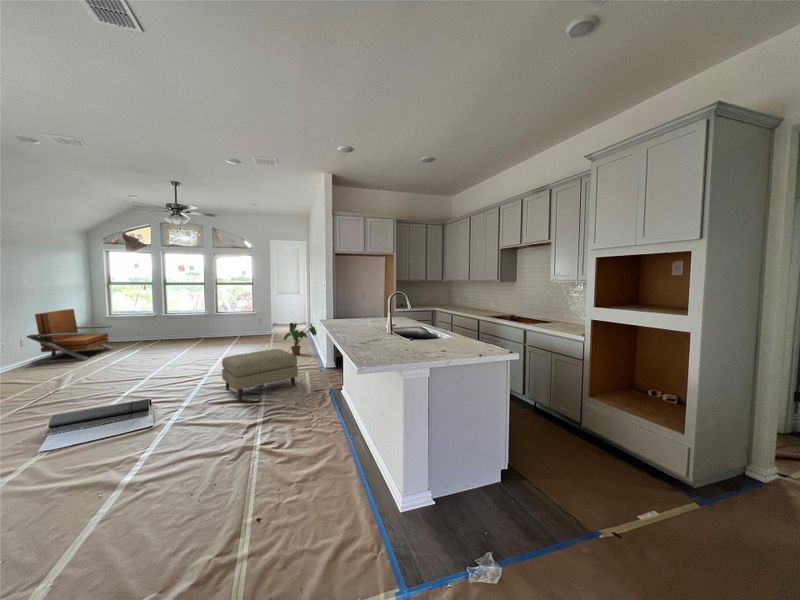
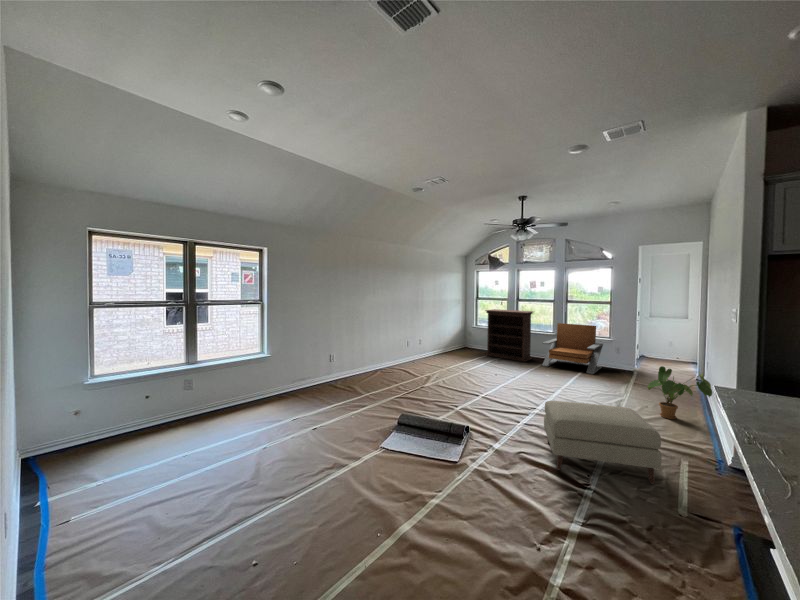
bookshelf: none [124,294,187,346] -> present [485,309,533,362]
lounge chair: present [27,309,114,364] -> present [542,323,603,374]

